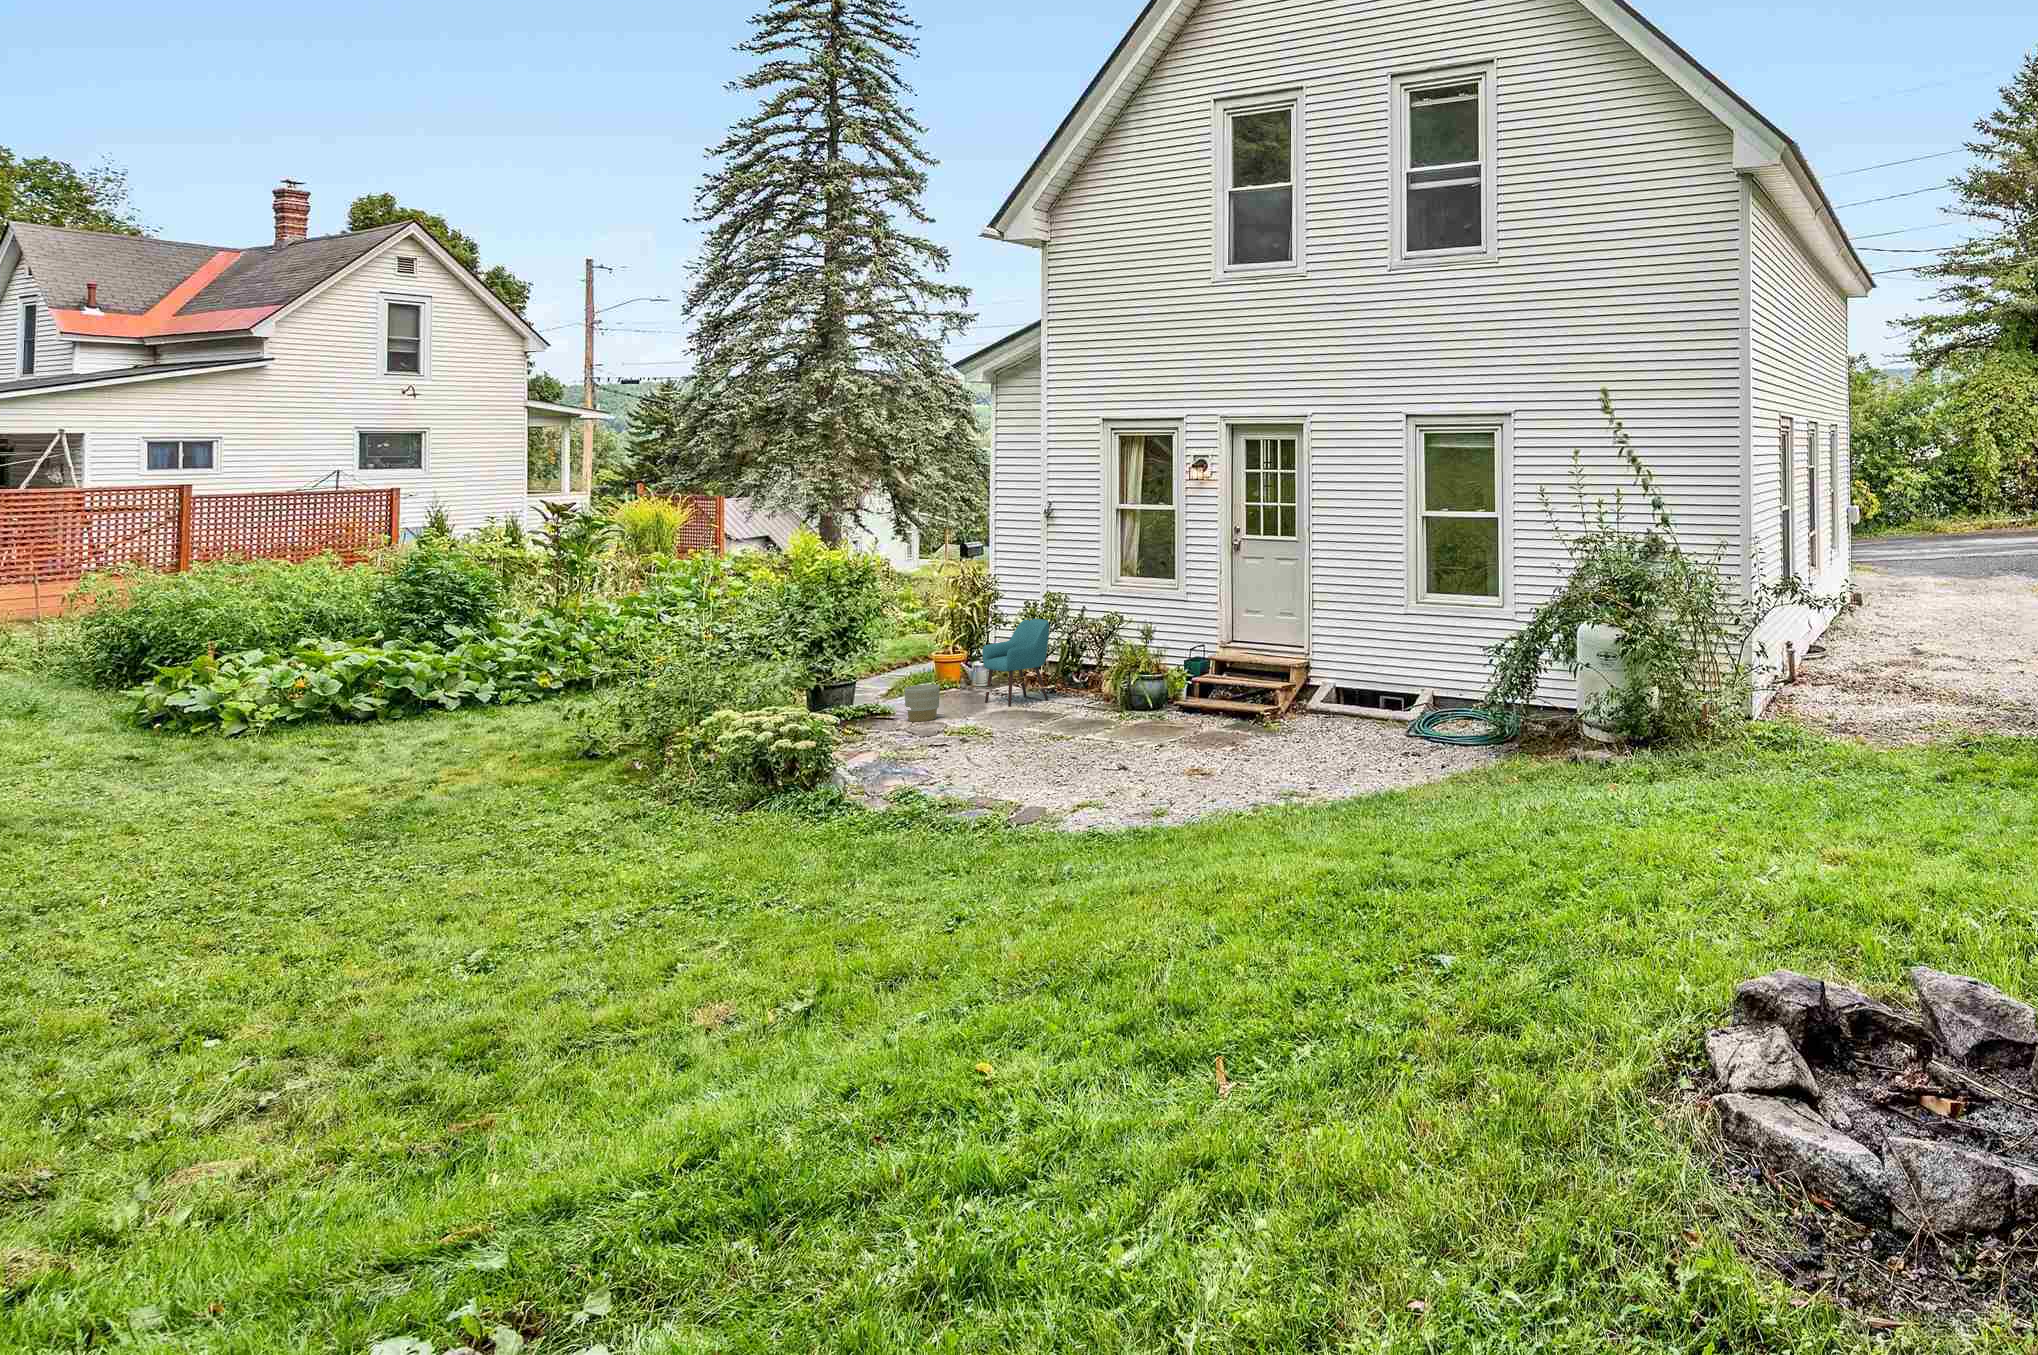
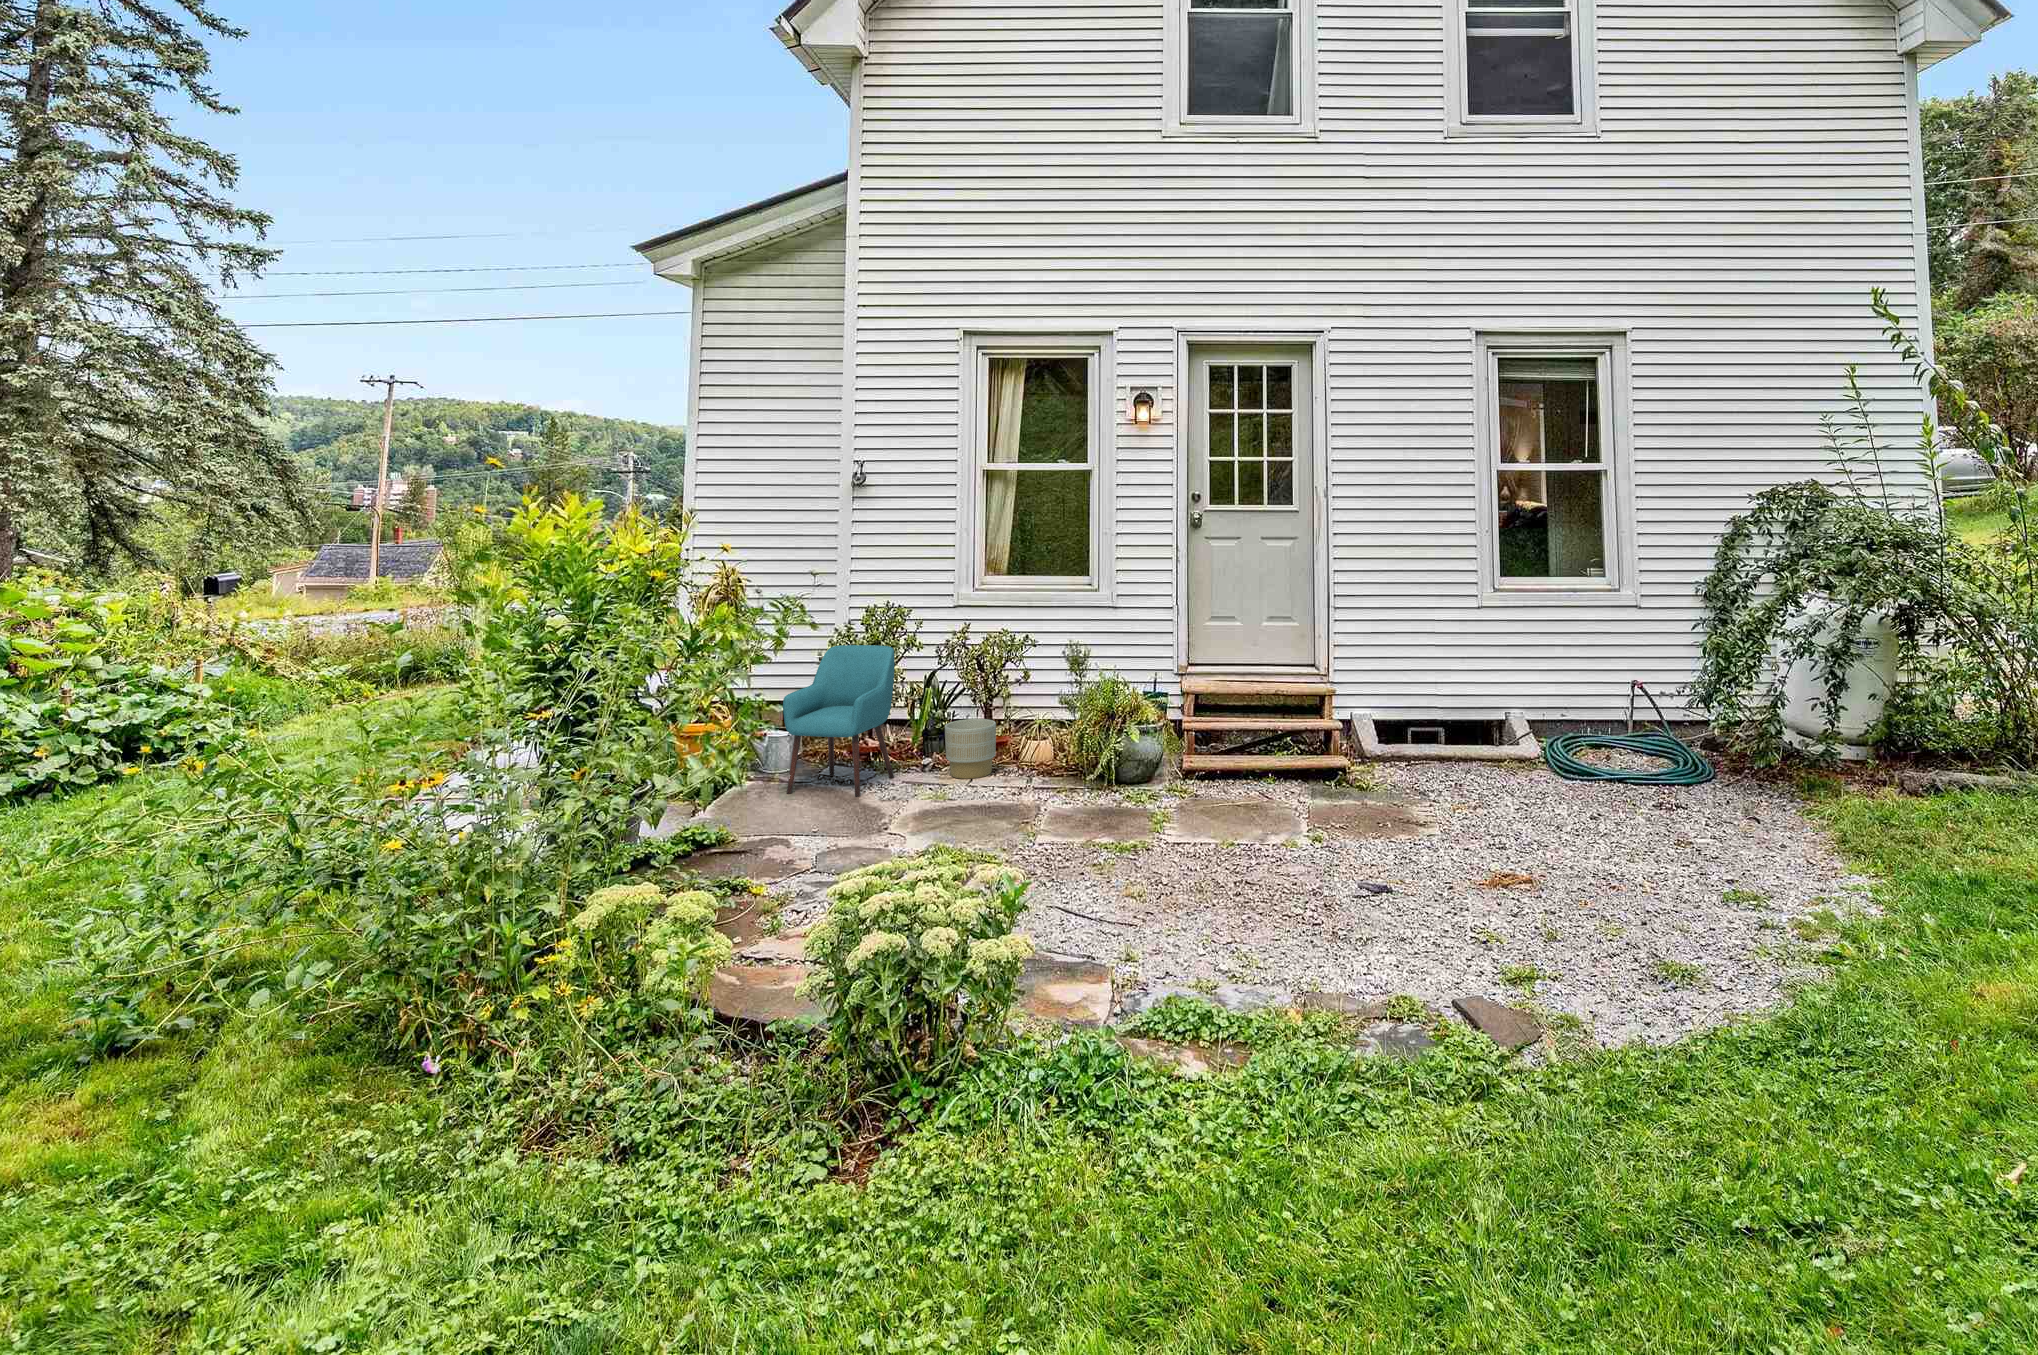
planter: present [905,684,940,722] -> present [945,719,996,779]

